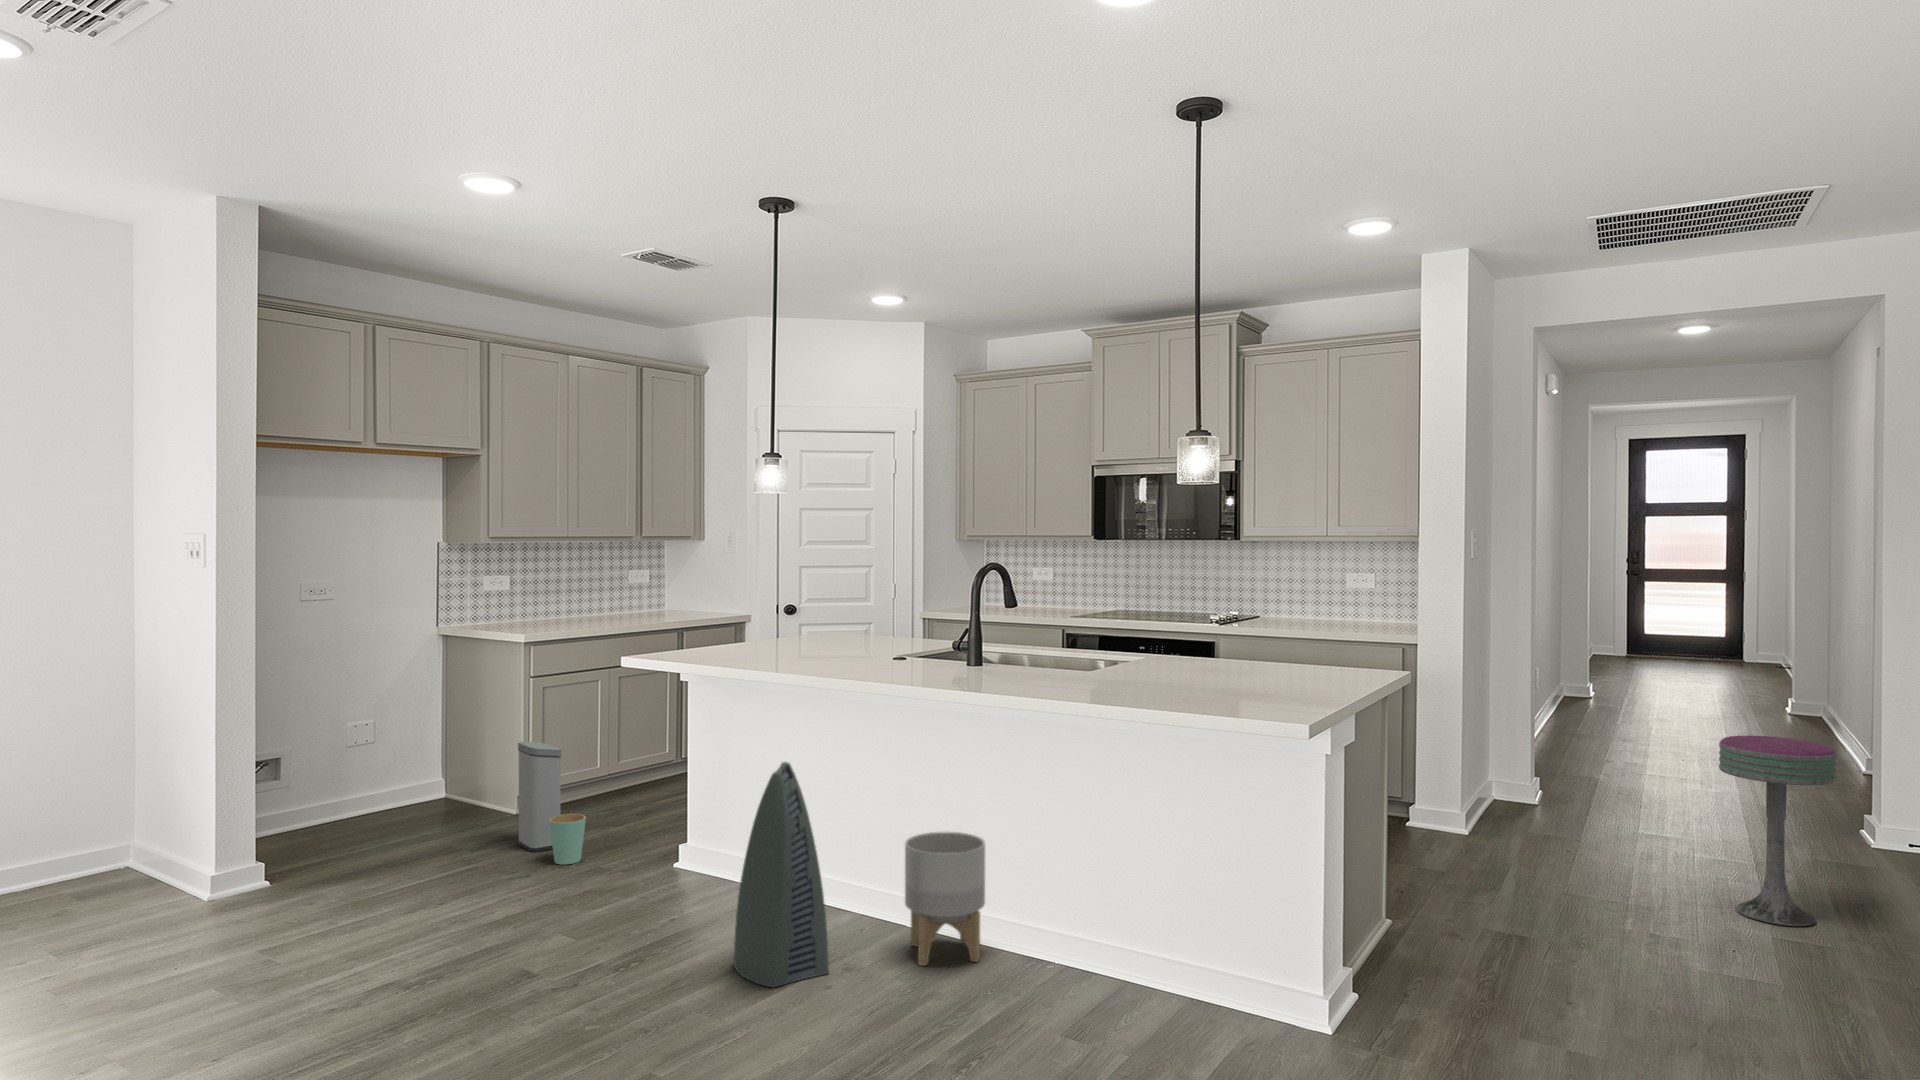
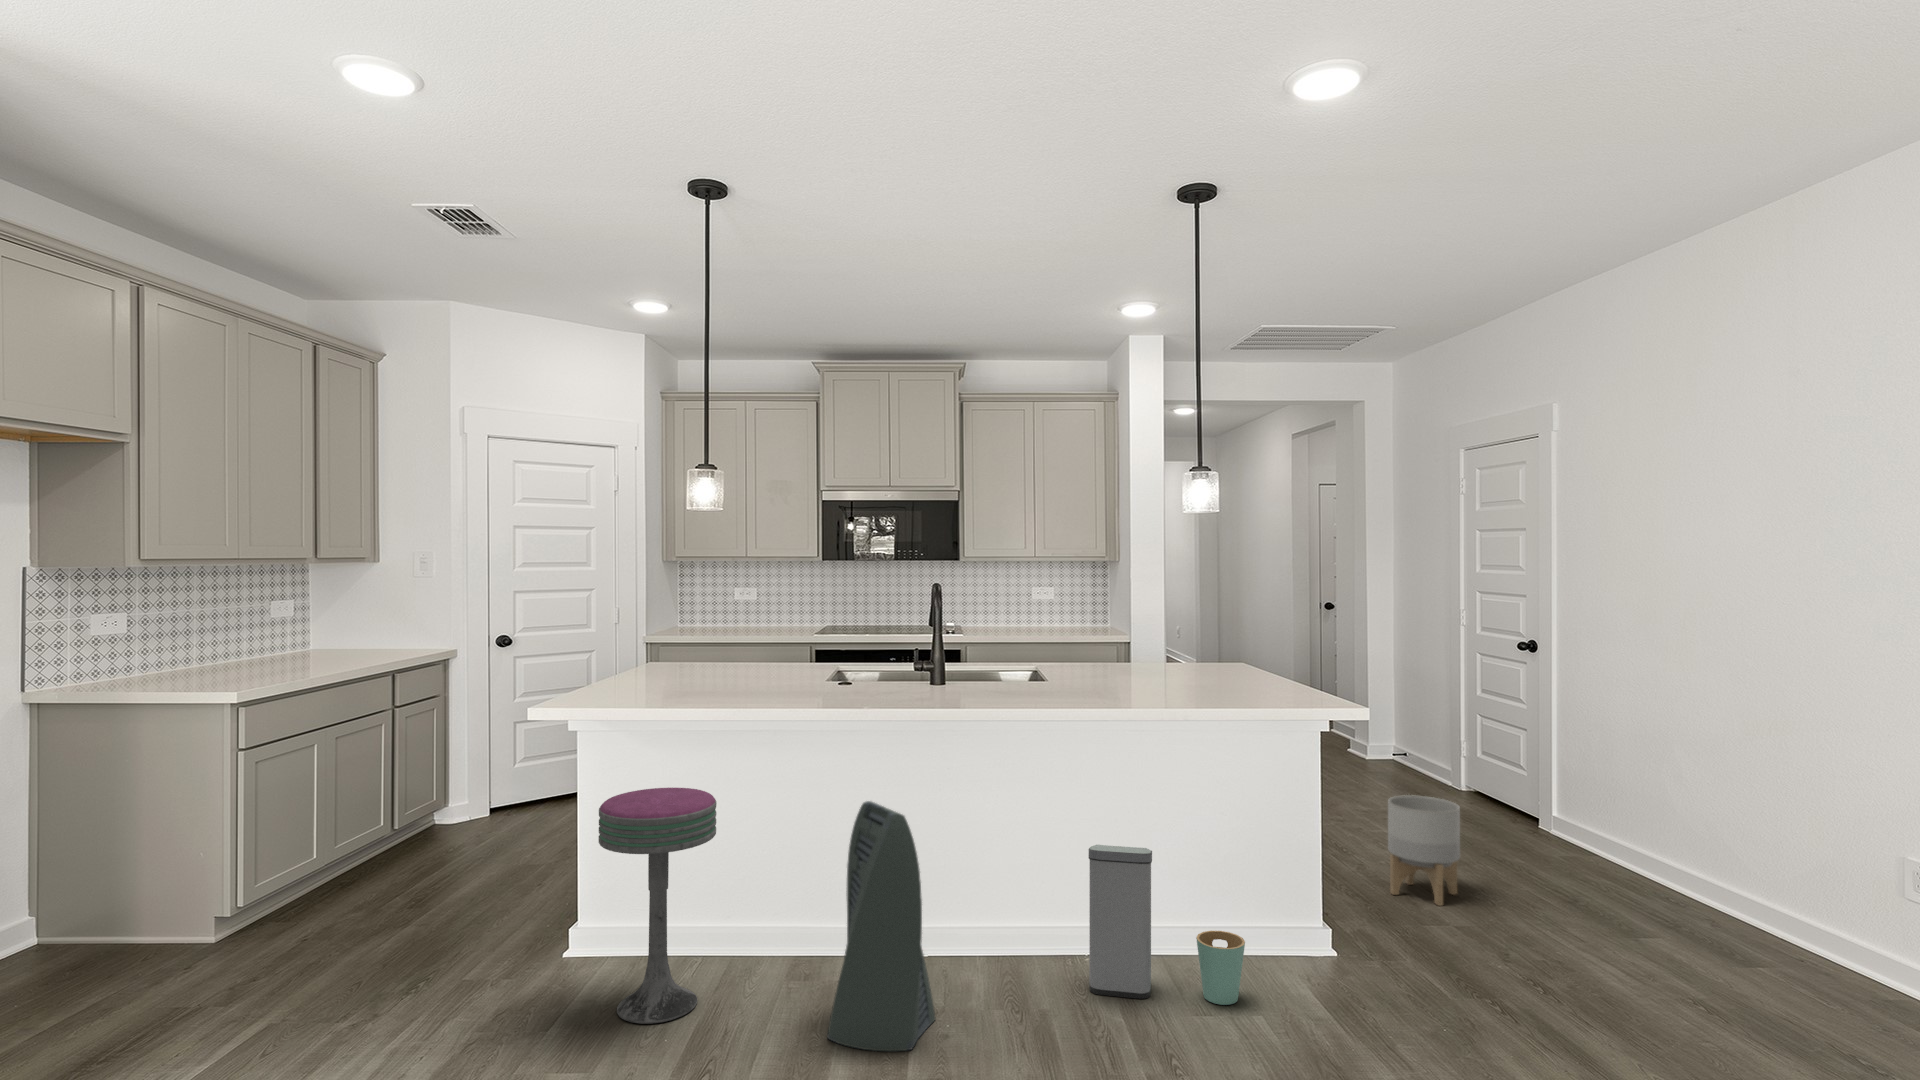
bar stool: present [1719,736,1837,926] -> present [599,788,717,1024]
trash can: present [518,742,586,865] -> present [1089,845,1245,1005]
planter: present [905,831,985,966] -> present [1388,795,1460,906]

